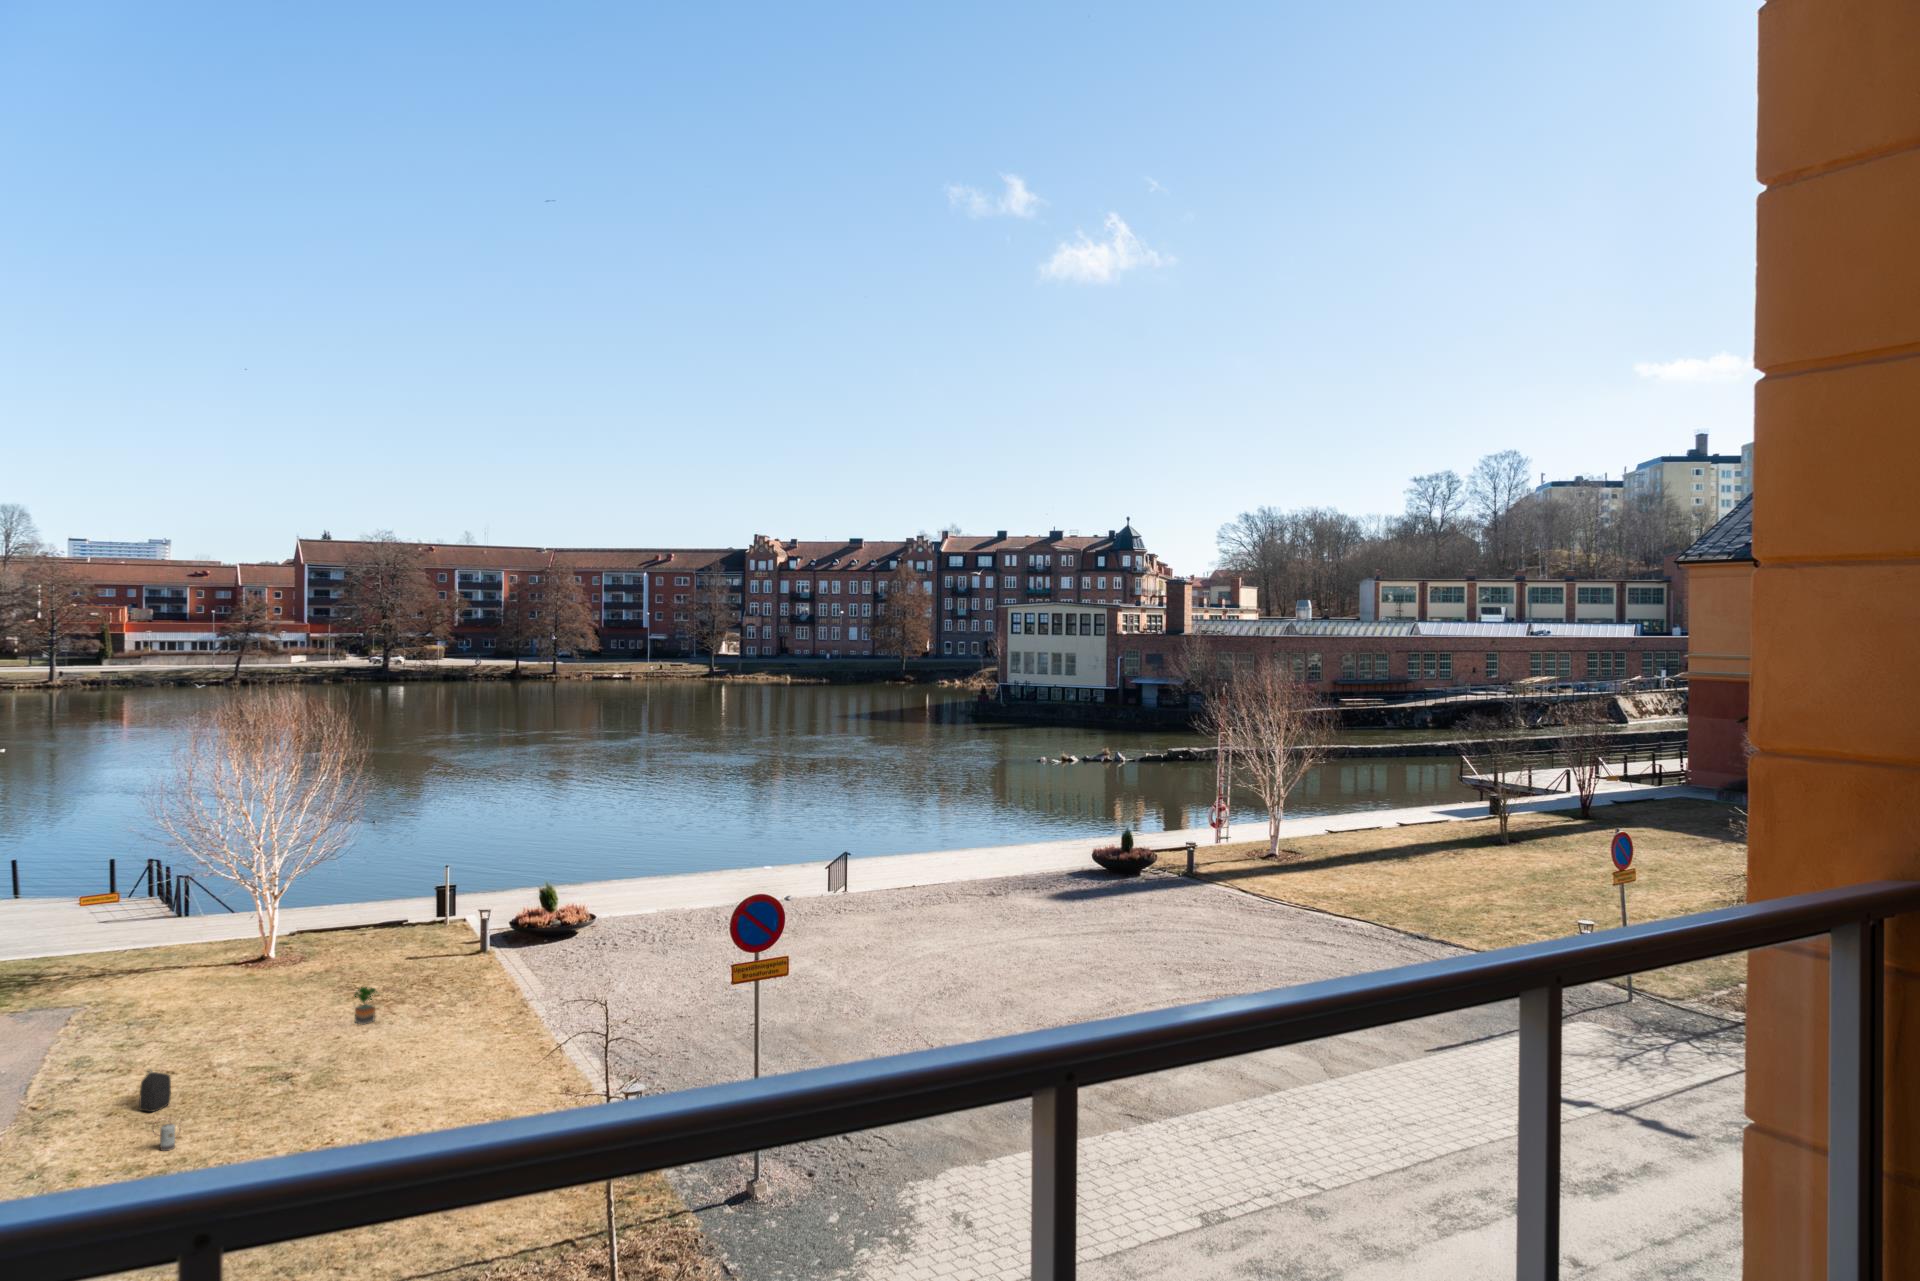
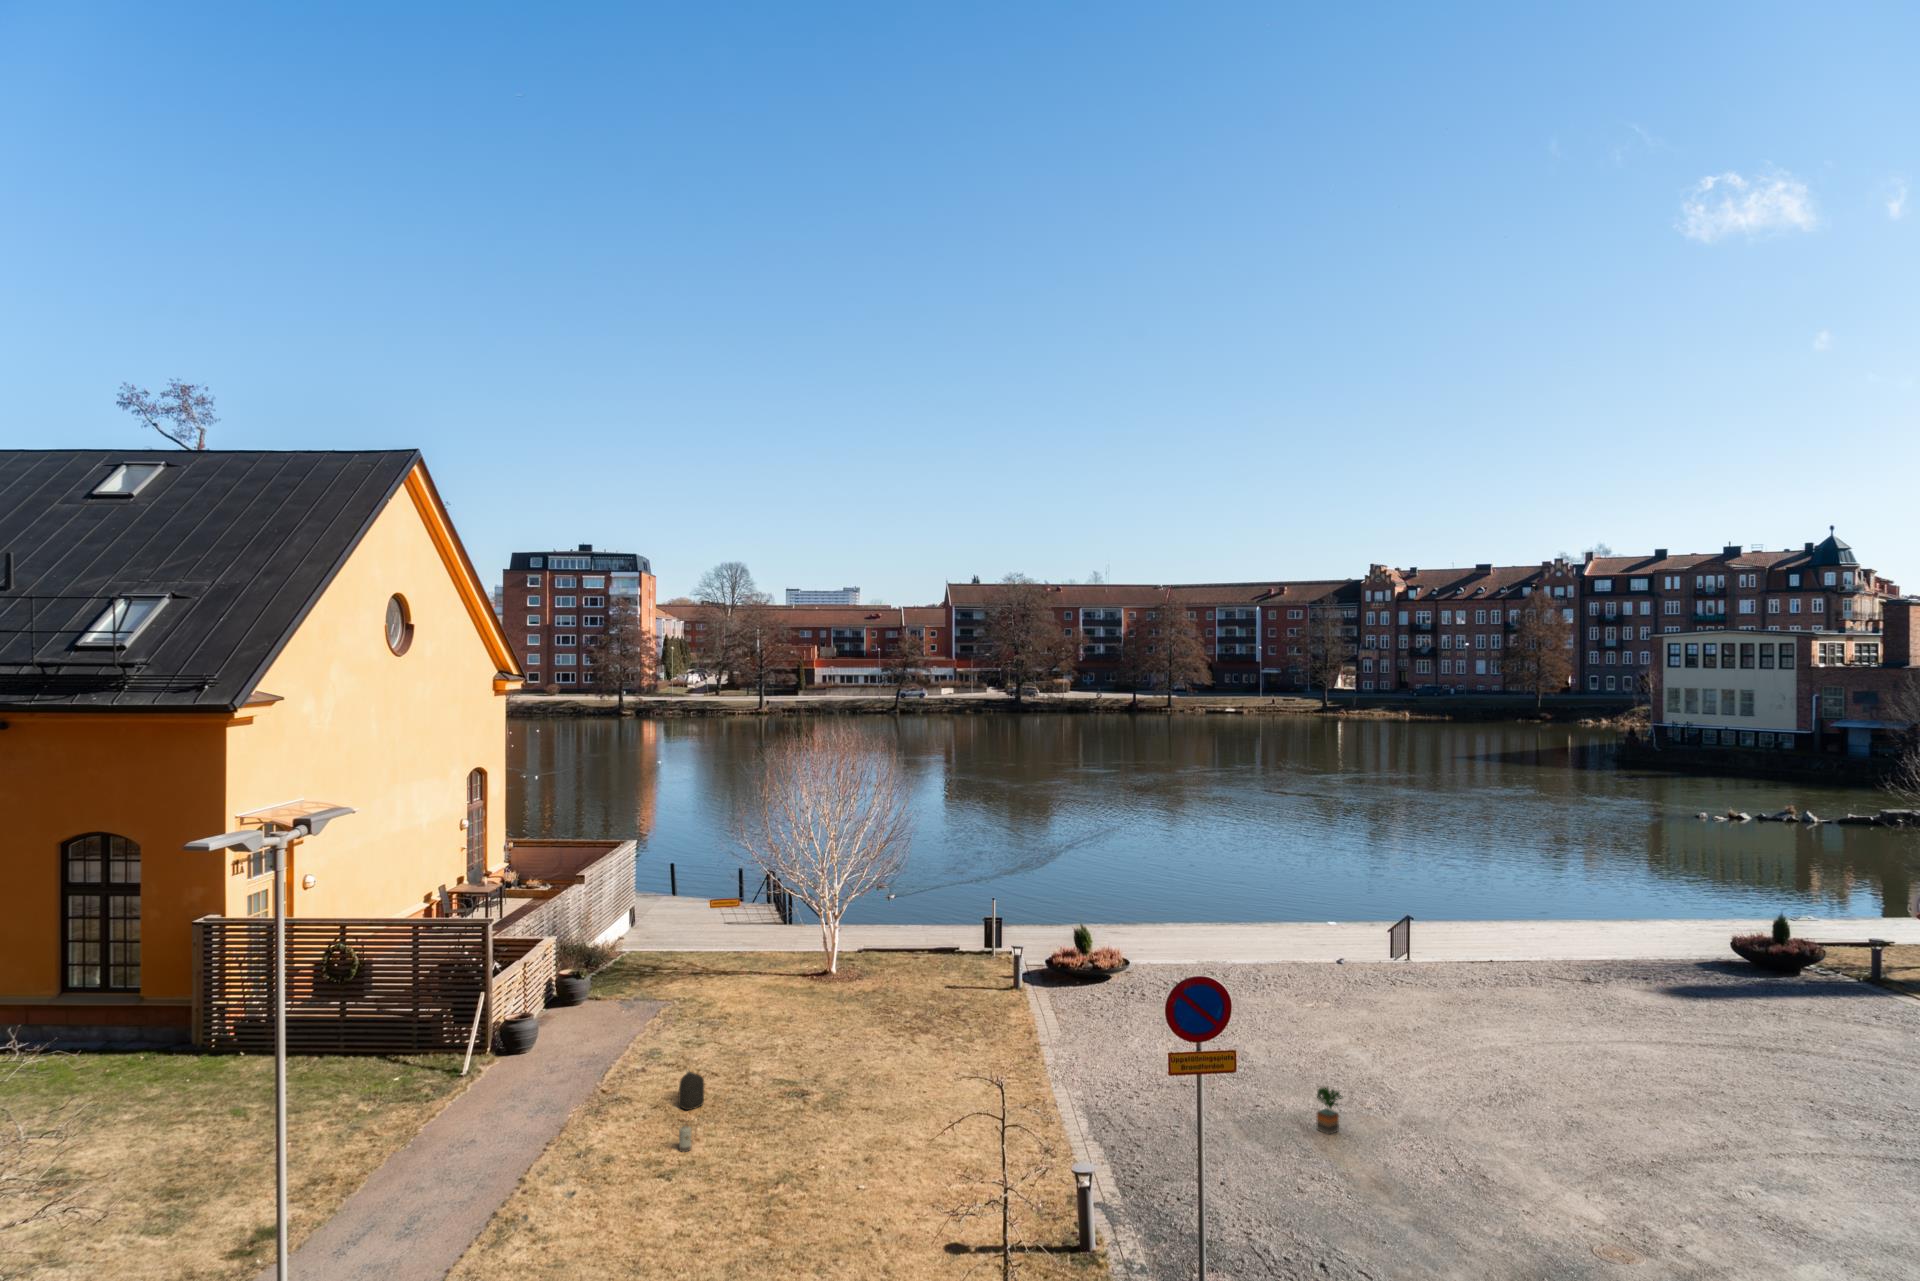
potted tree: present [355,987,377,1024] -> present [1317,1088,1342,1134]

